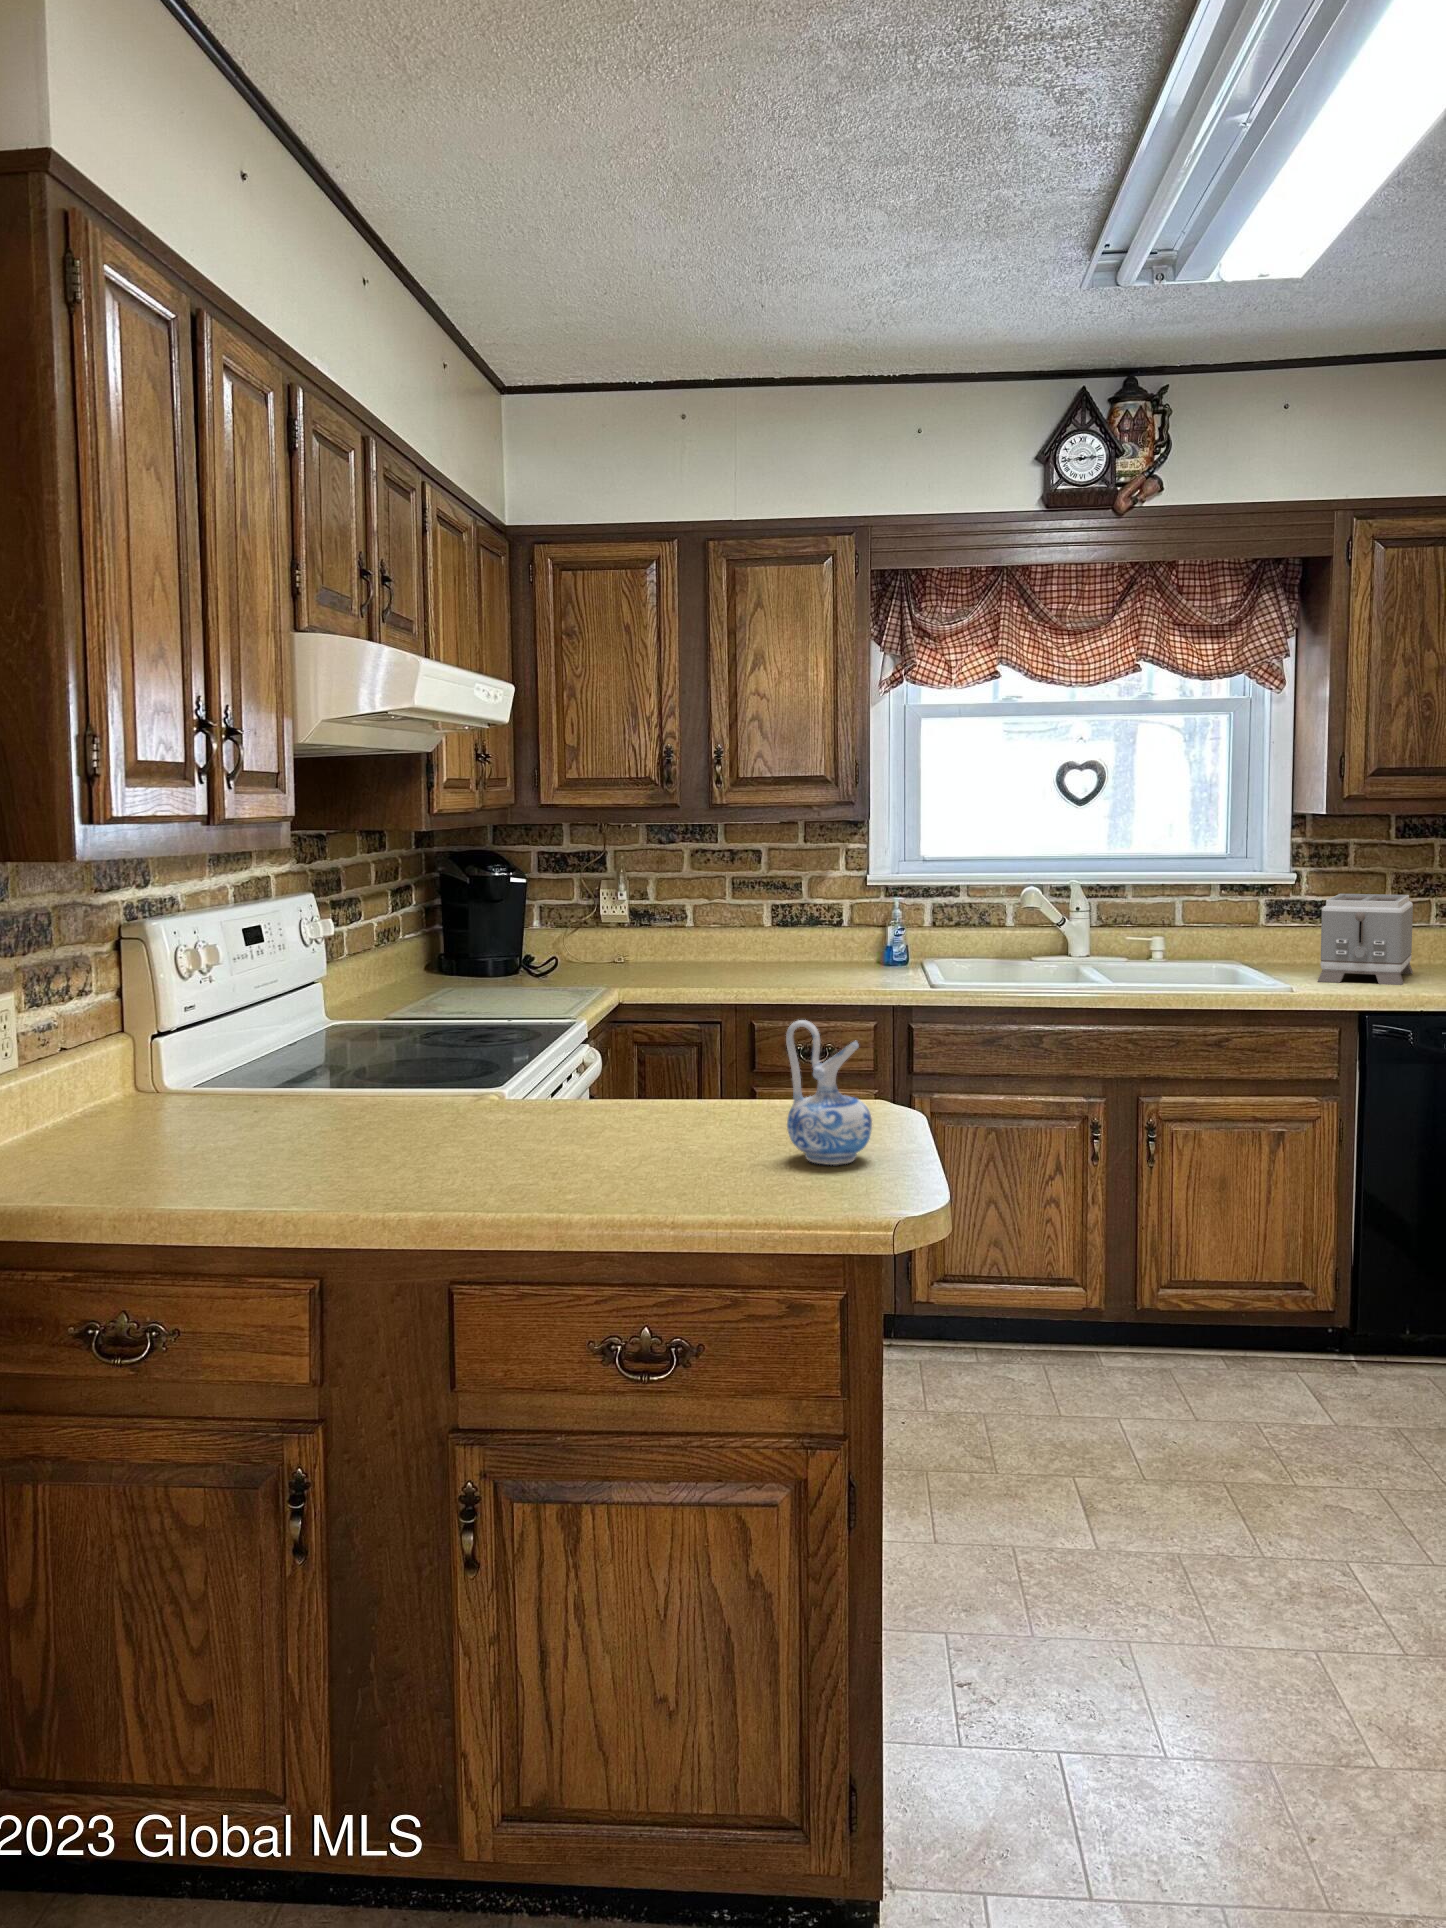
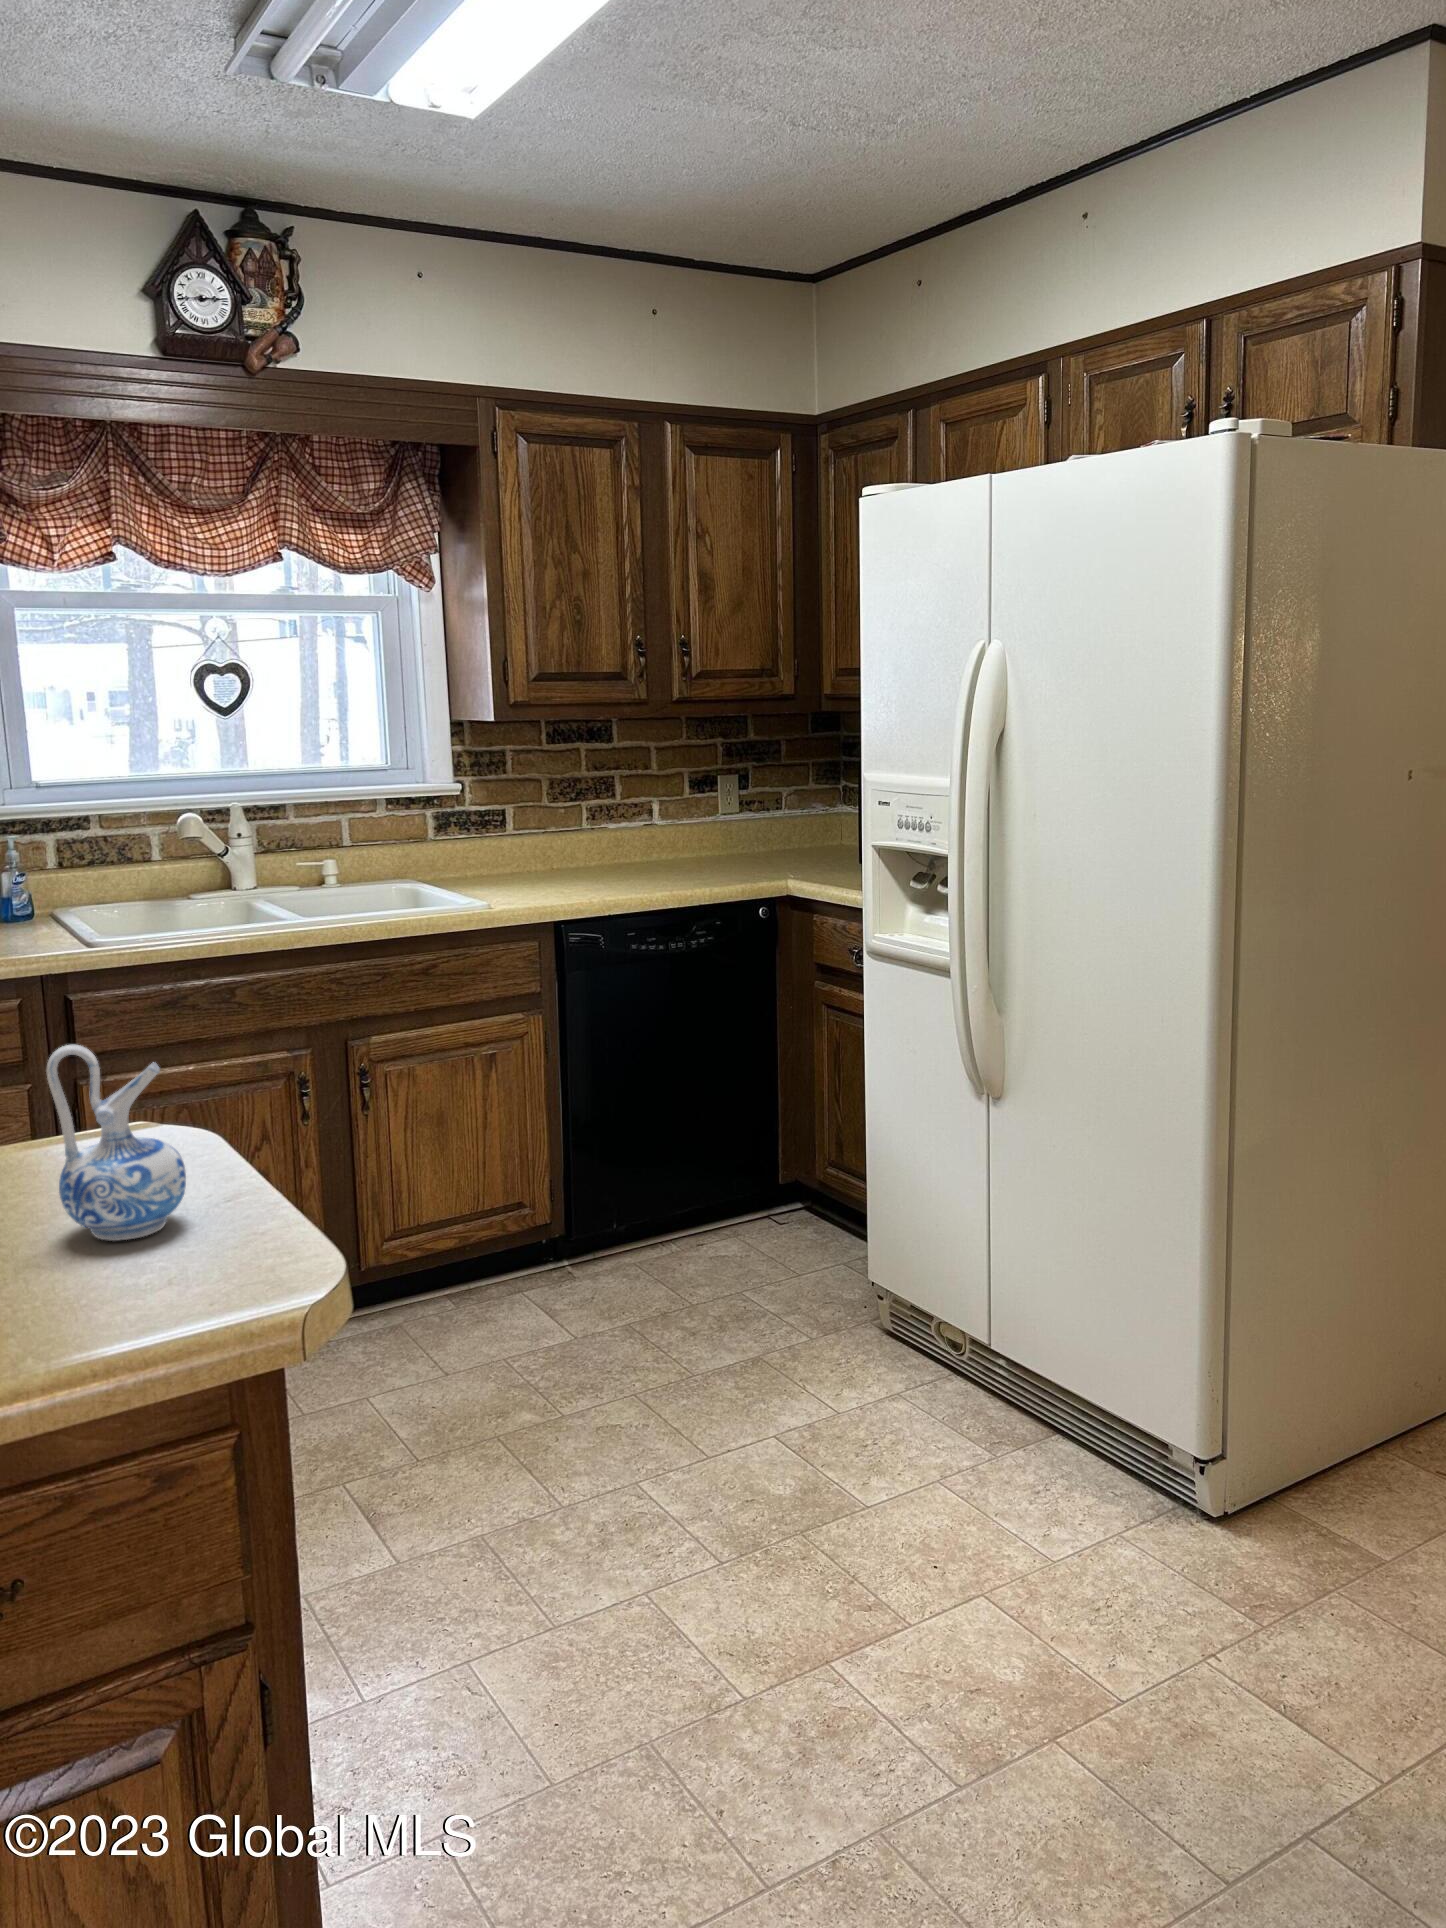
toaster: present [1318,894,1413,985] -> none [500,799,582,894]

